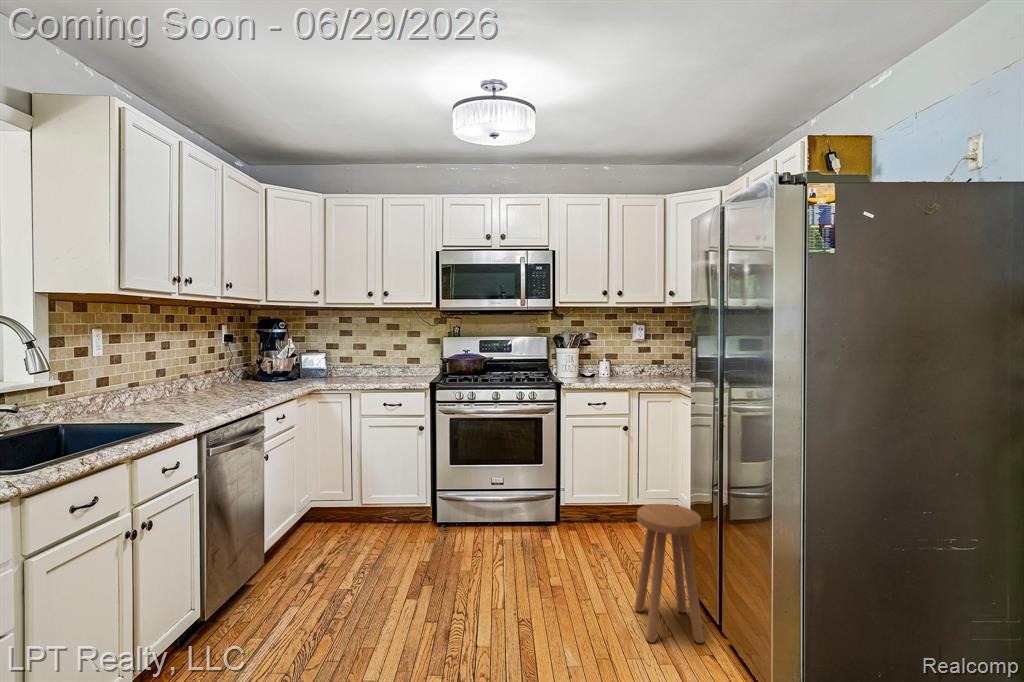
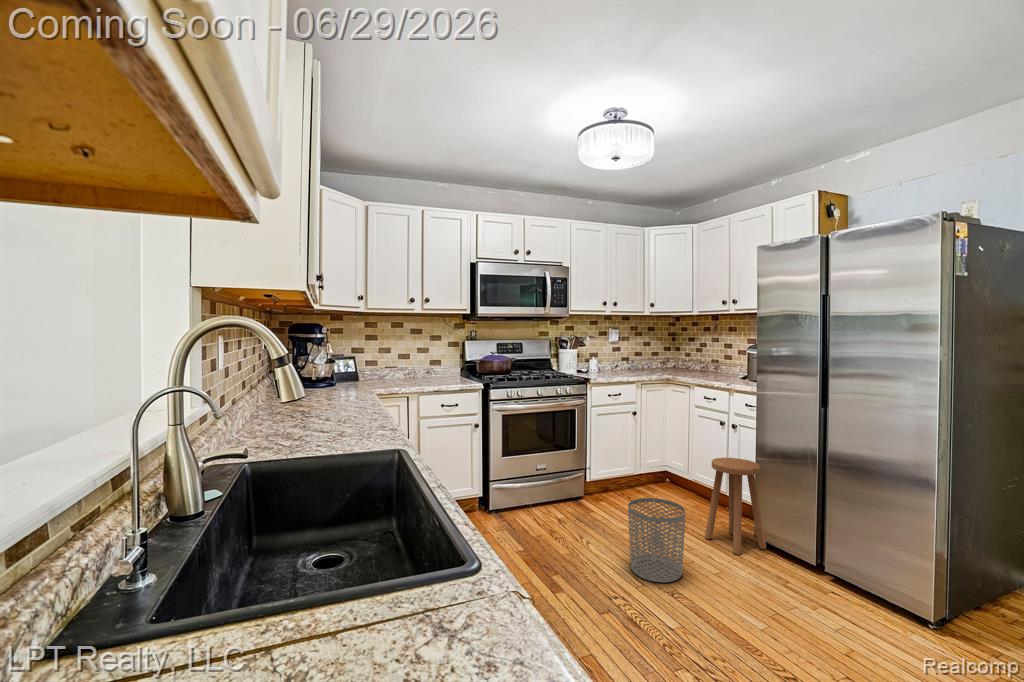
waste bin: none [479,542,550,657] -> present [628,498,685,583]

